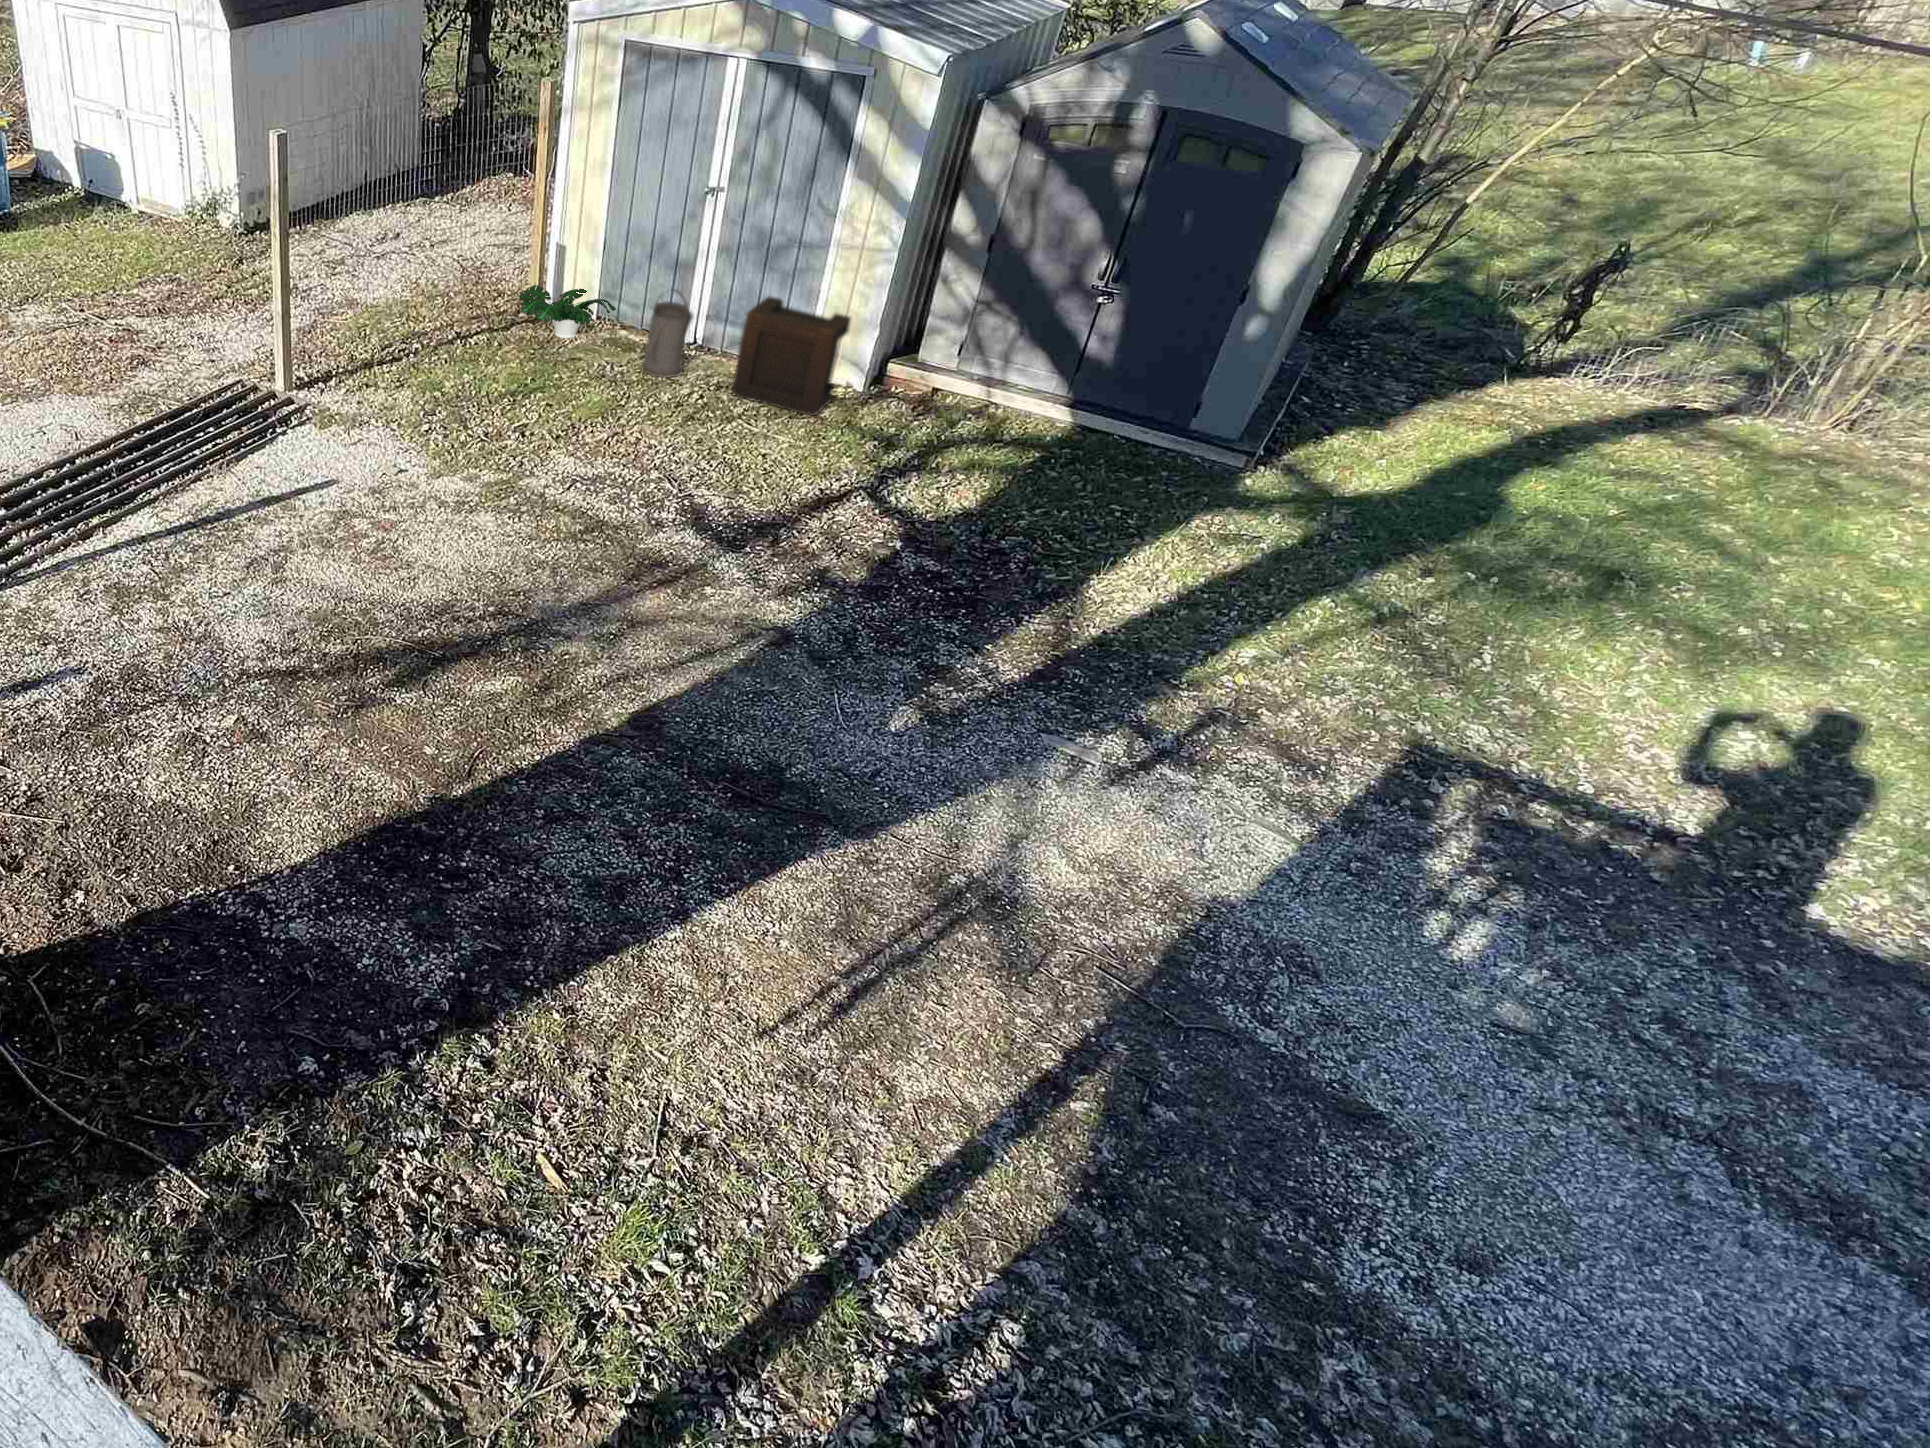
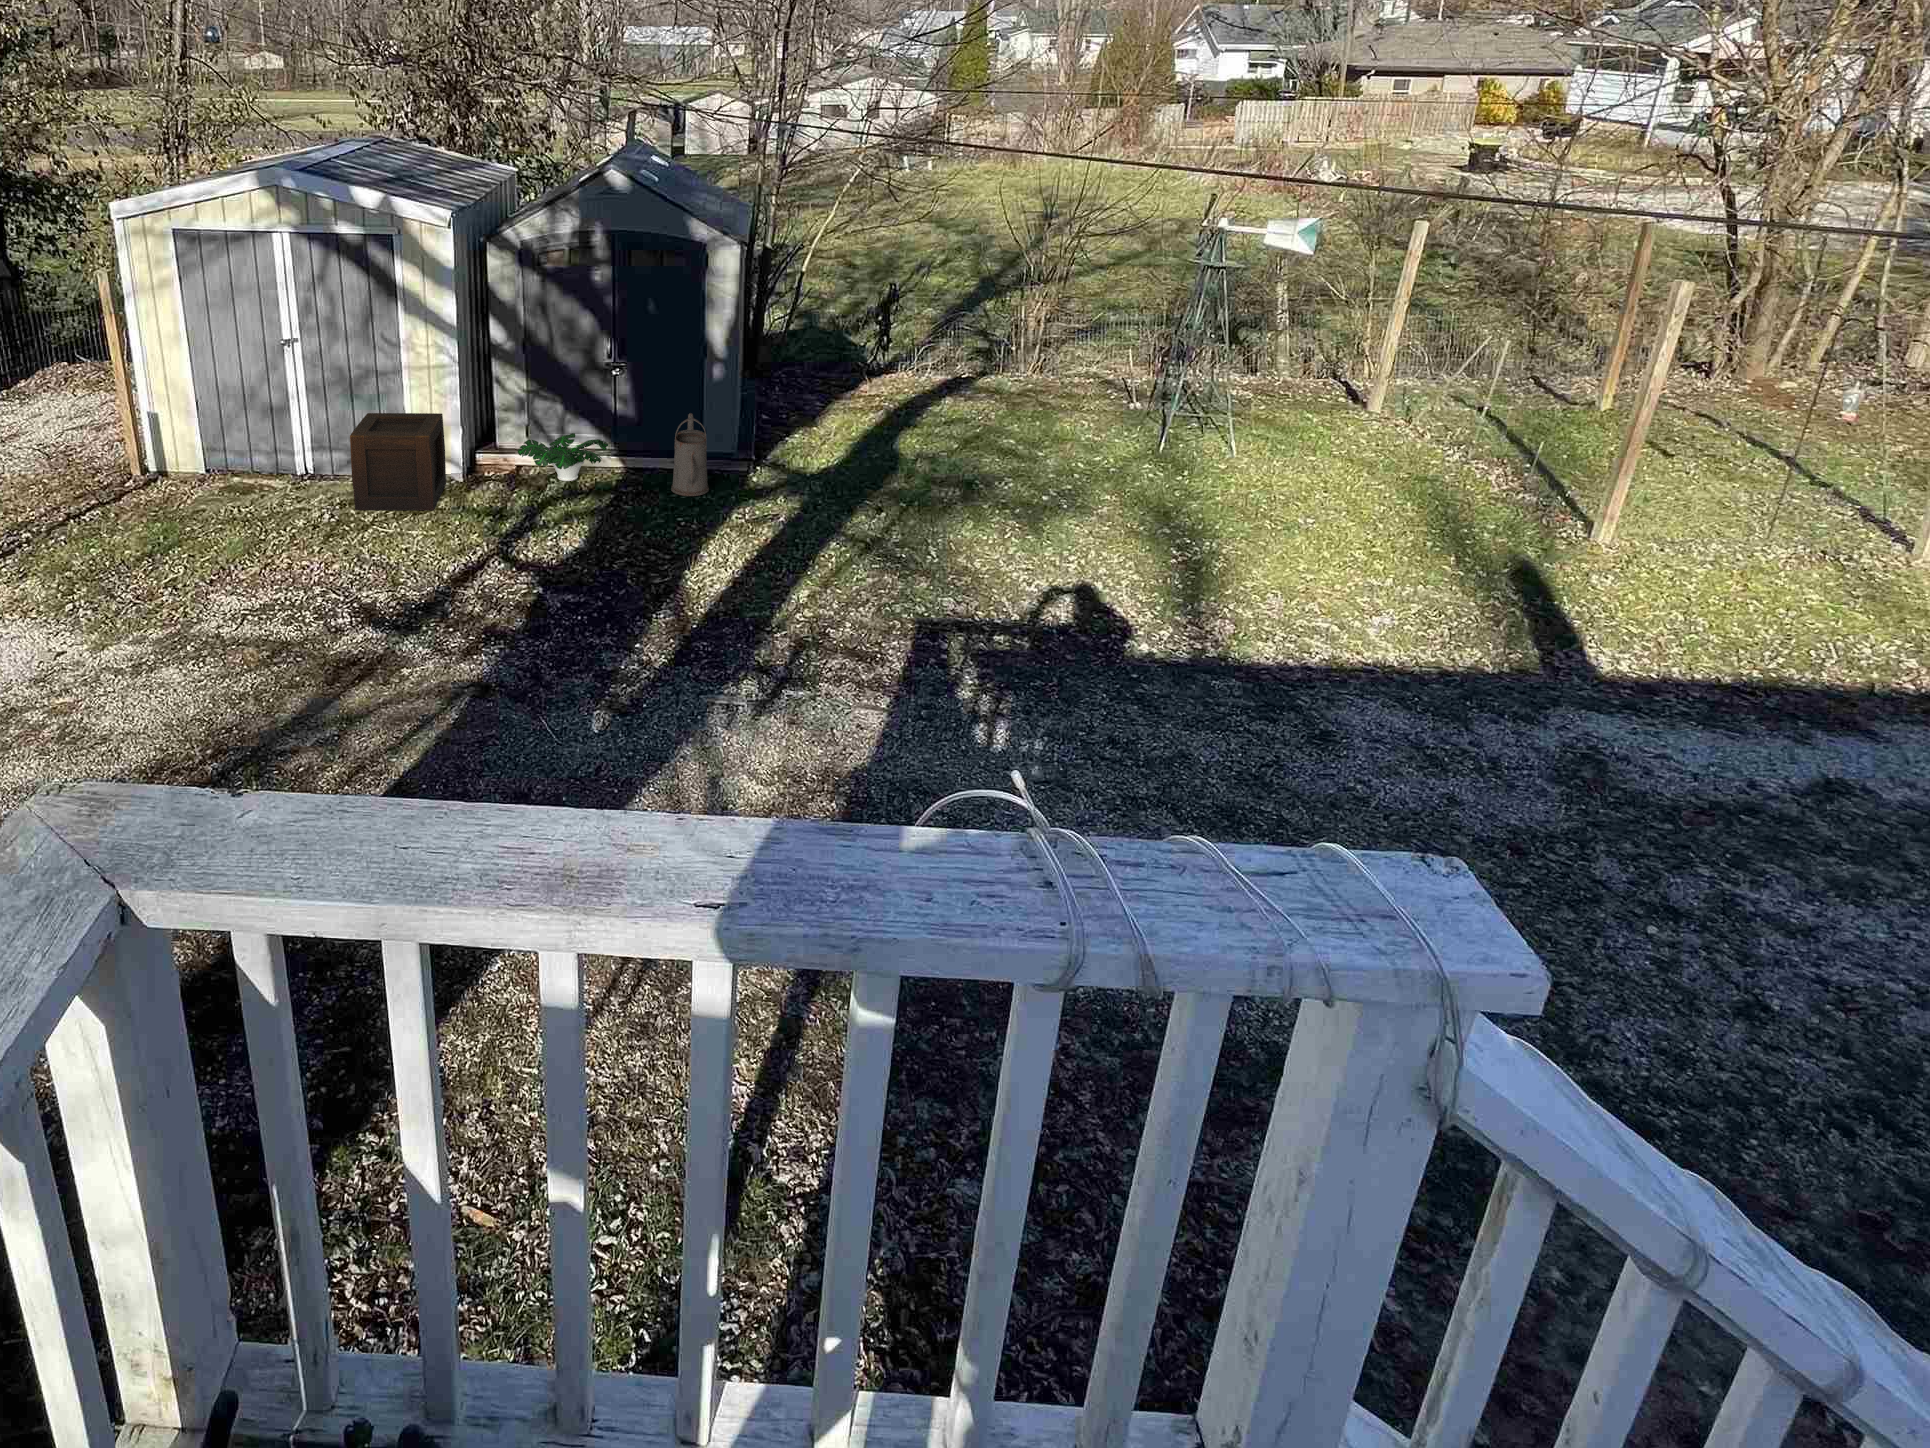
potted plant: present [520,285,616,338] -> present [518,433,608,481]
watering can: present [641,289,693,378] -> present [671,413,709,496]

